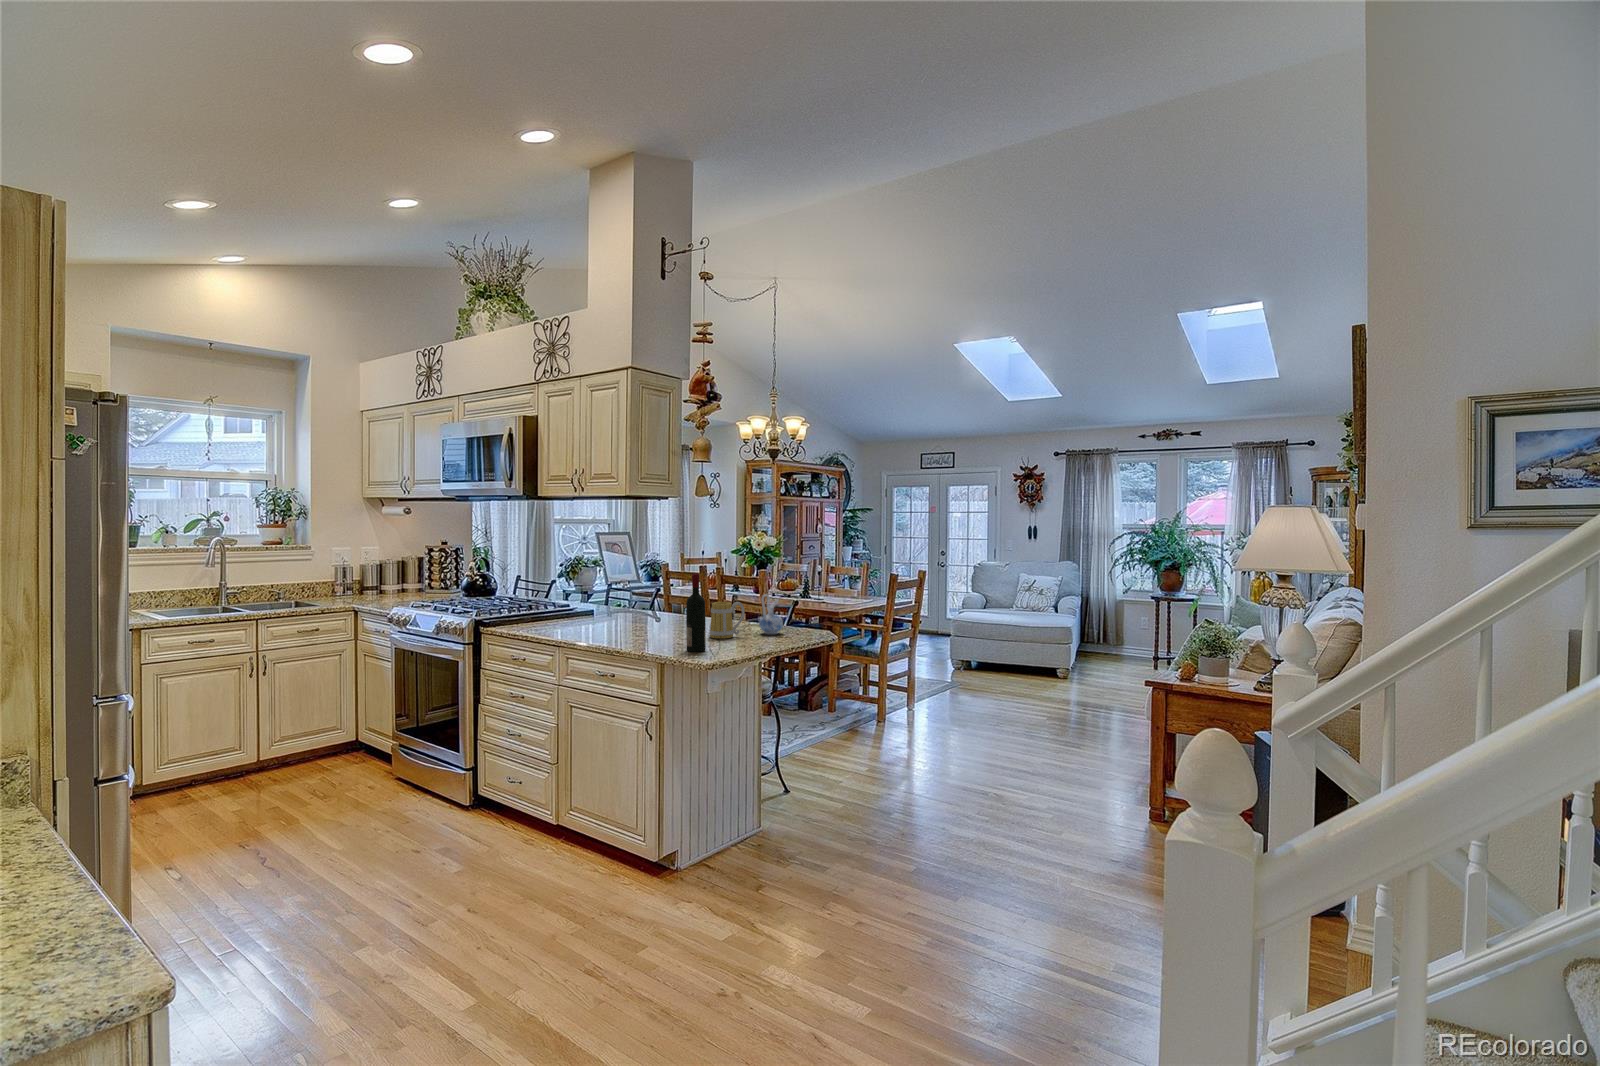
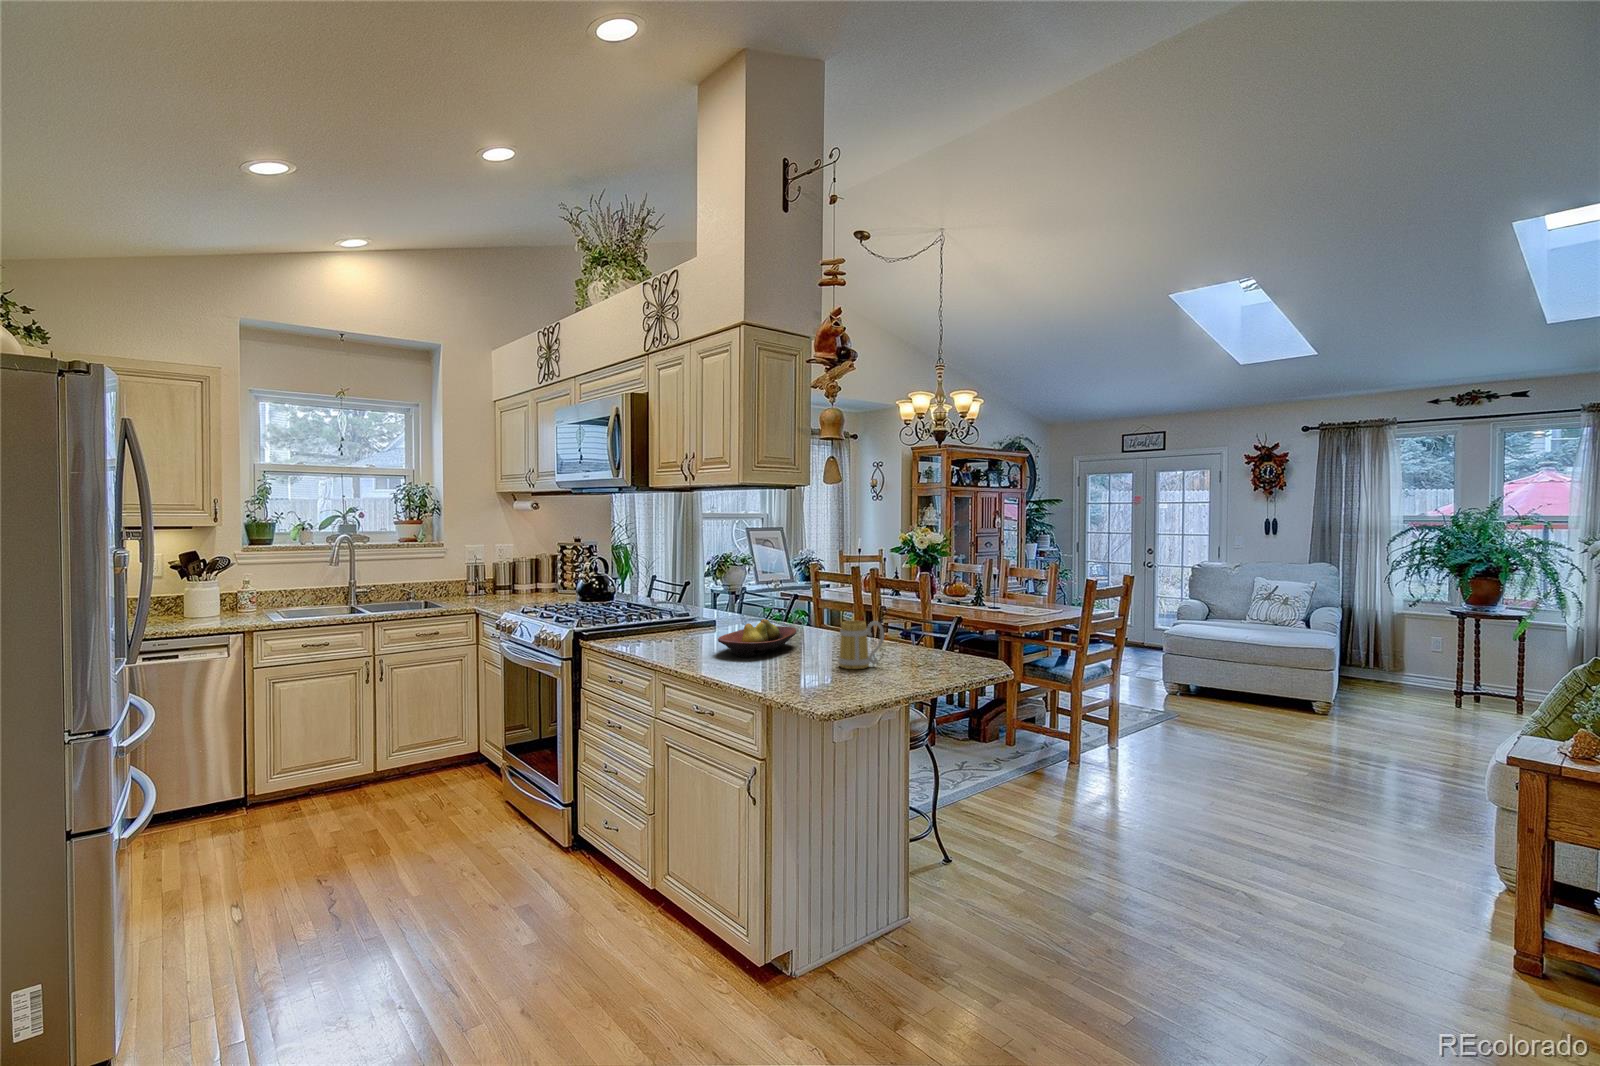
wine bottle: present [686,574,706,652] -> none [800,586,826,690]
ceramic pitcher: present [759,594,783,634] -> none [905,612,937,664]
fruit bowl: none [610,604,671,633] -> present [718,619,797,657]

